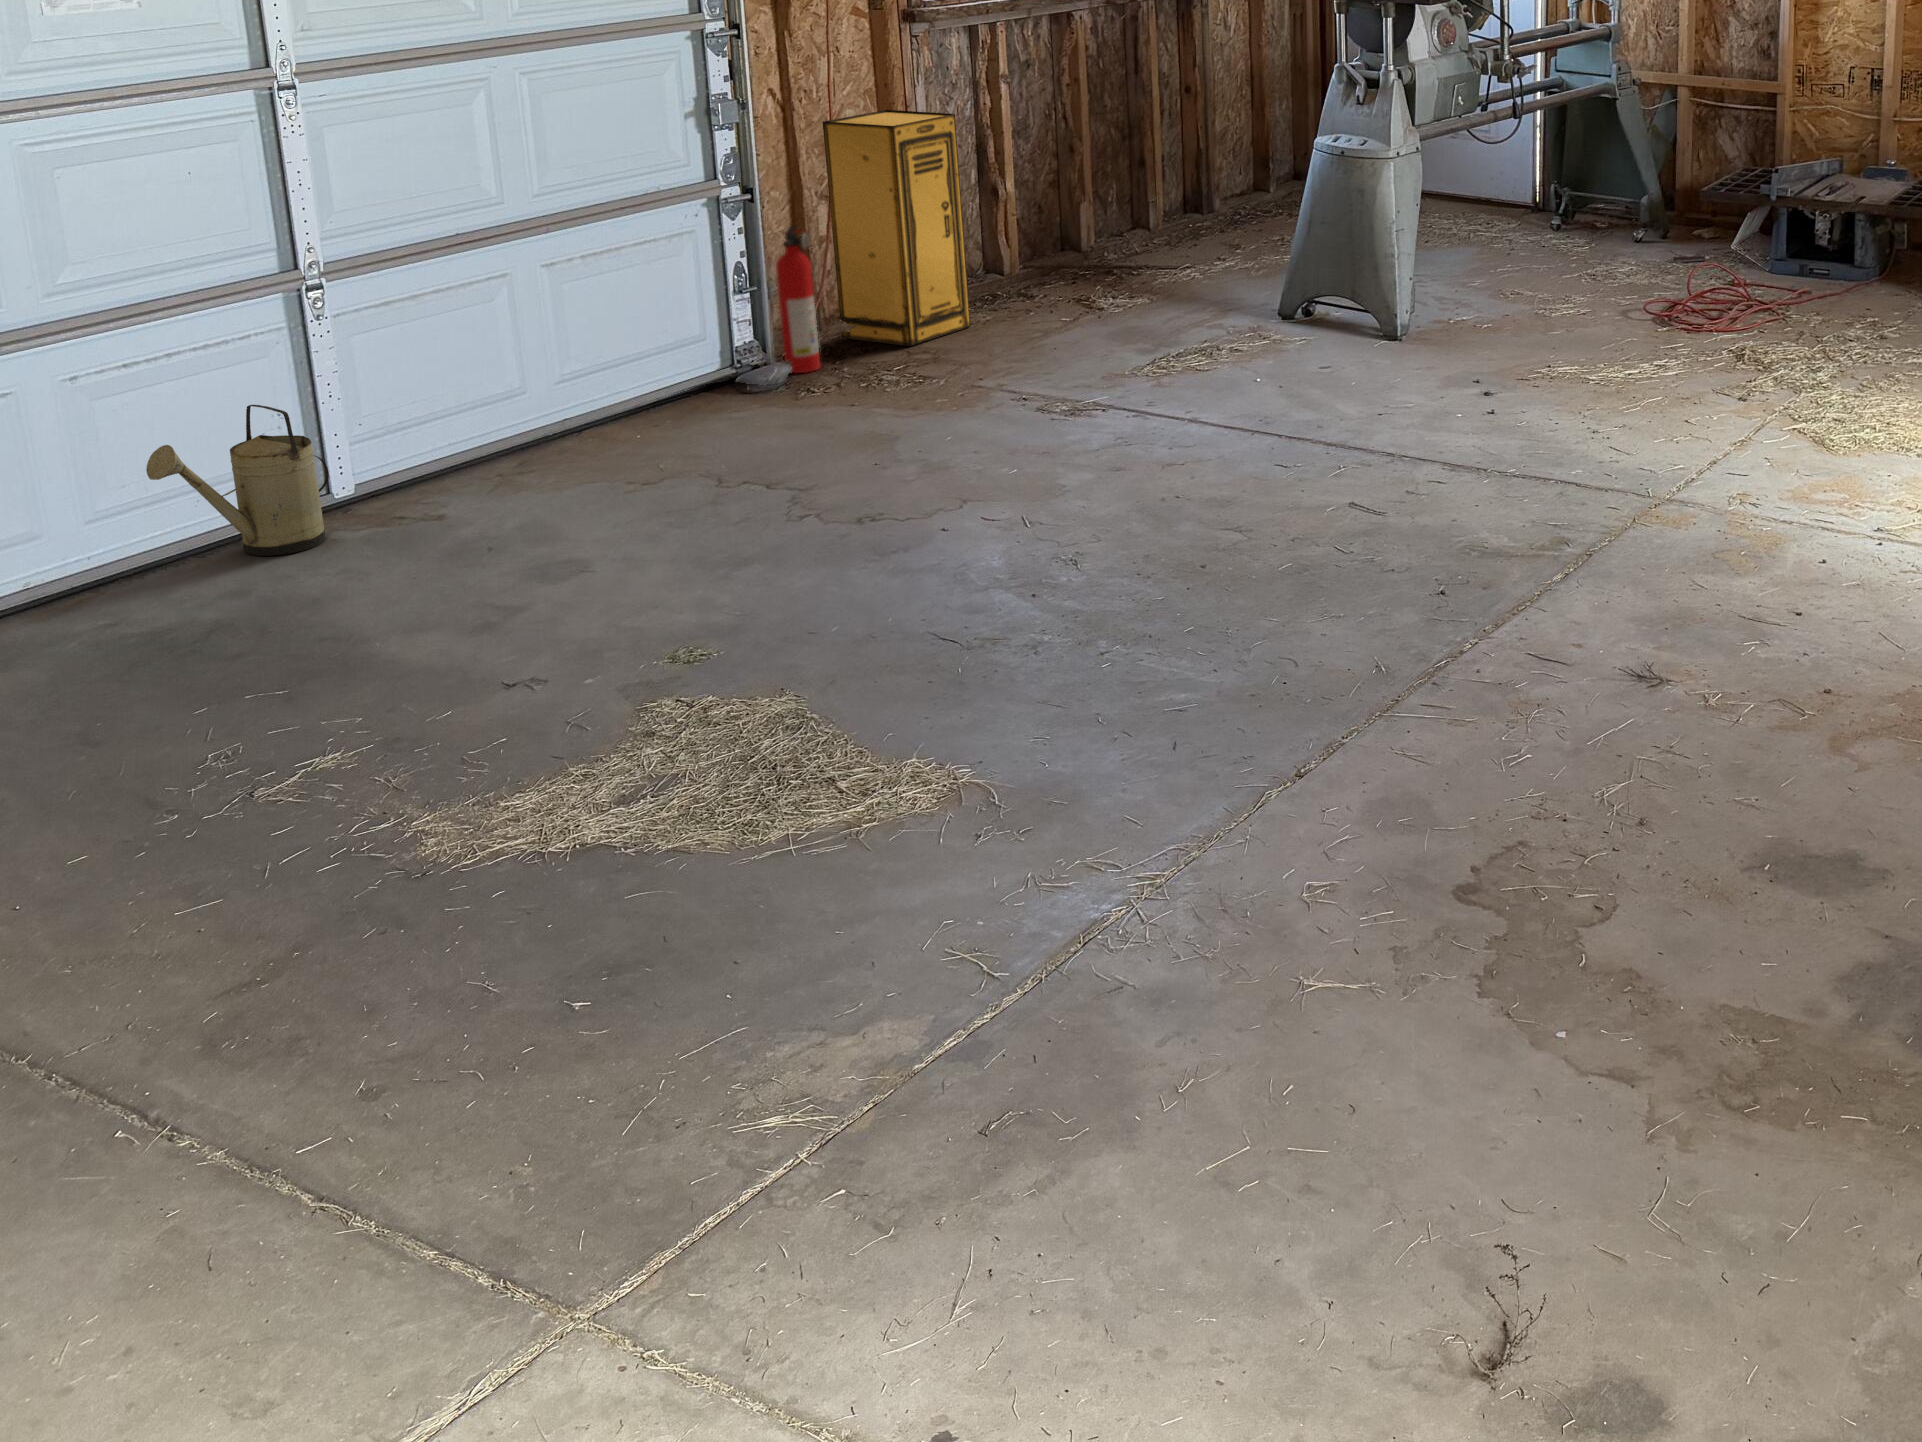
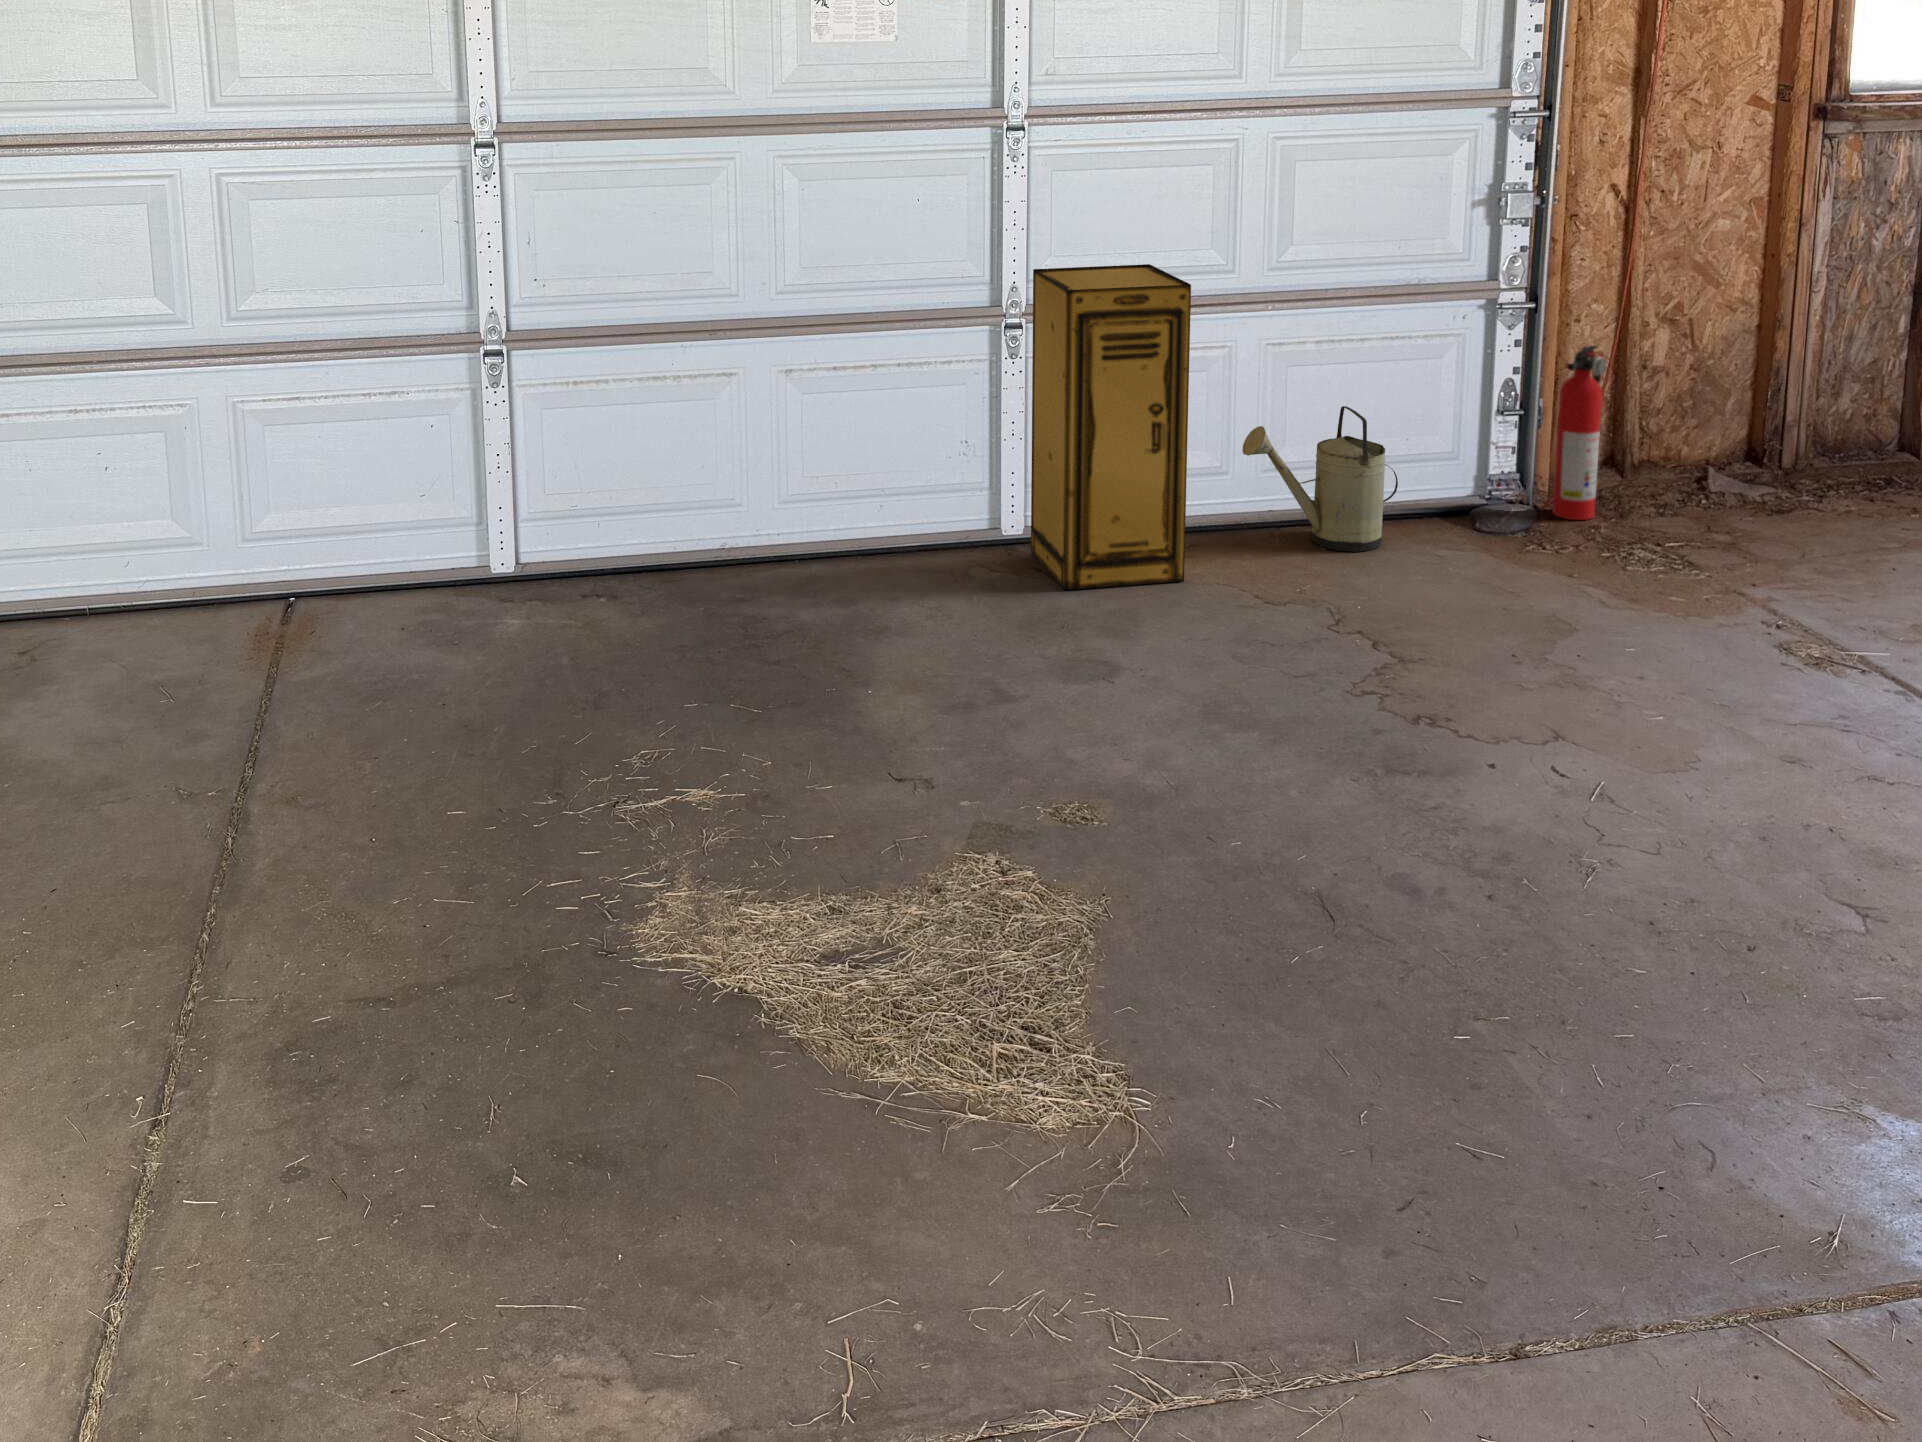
storage cabinet: present [823,110,971,346] -> present [1031,264,1191,590]
watering can: present [146,405,329,556] -> present [1243,406,1398,552]

